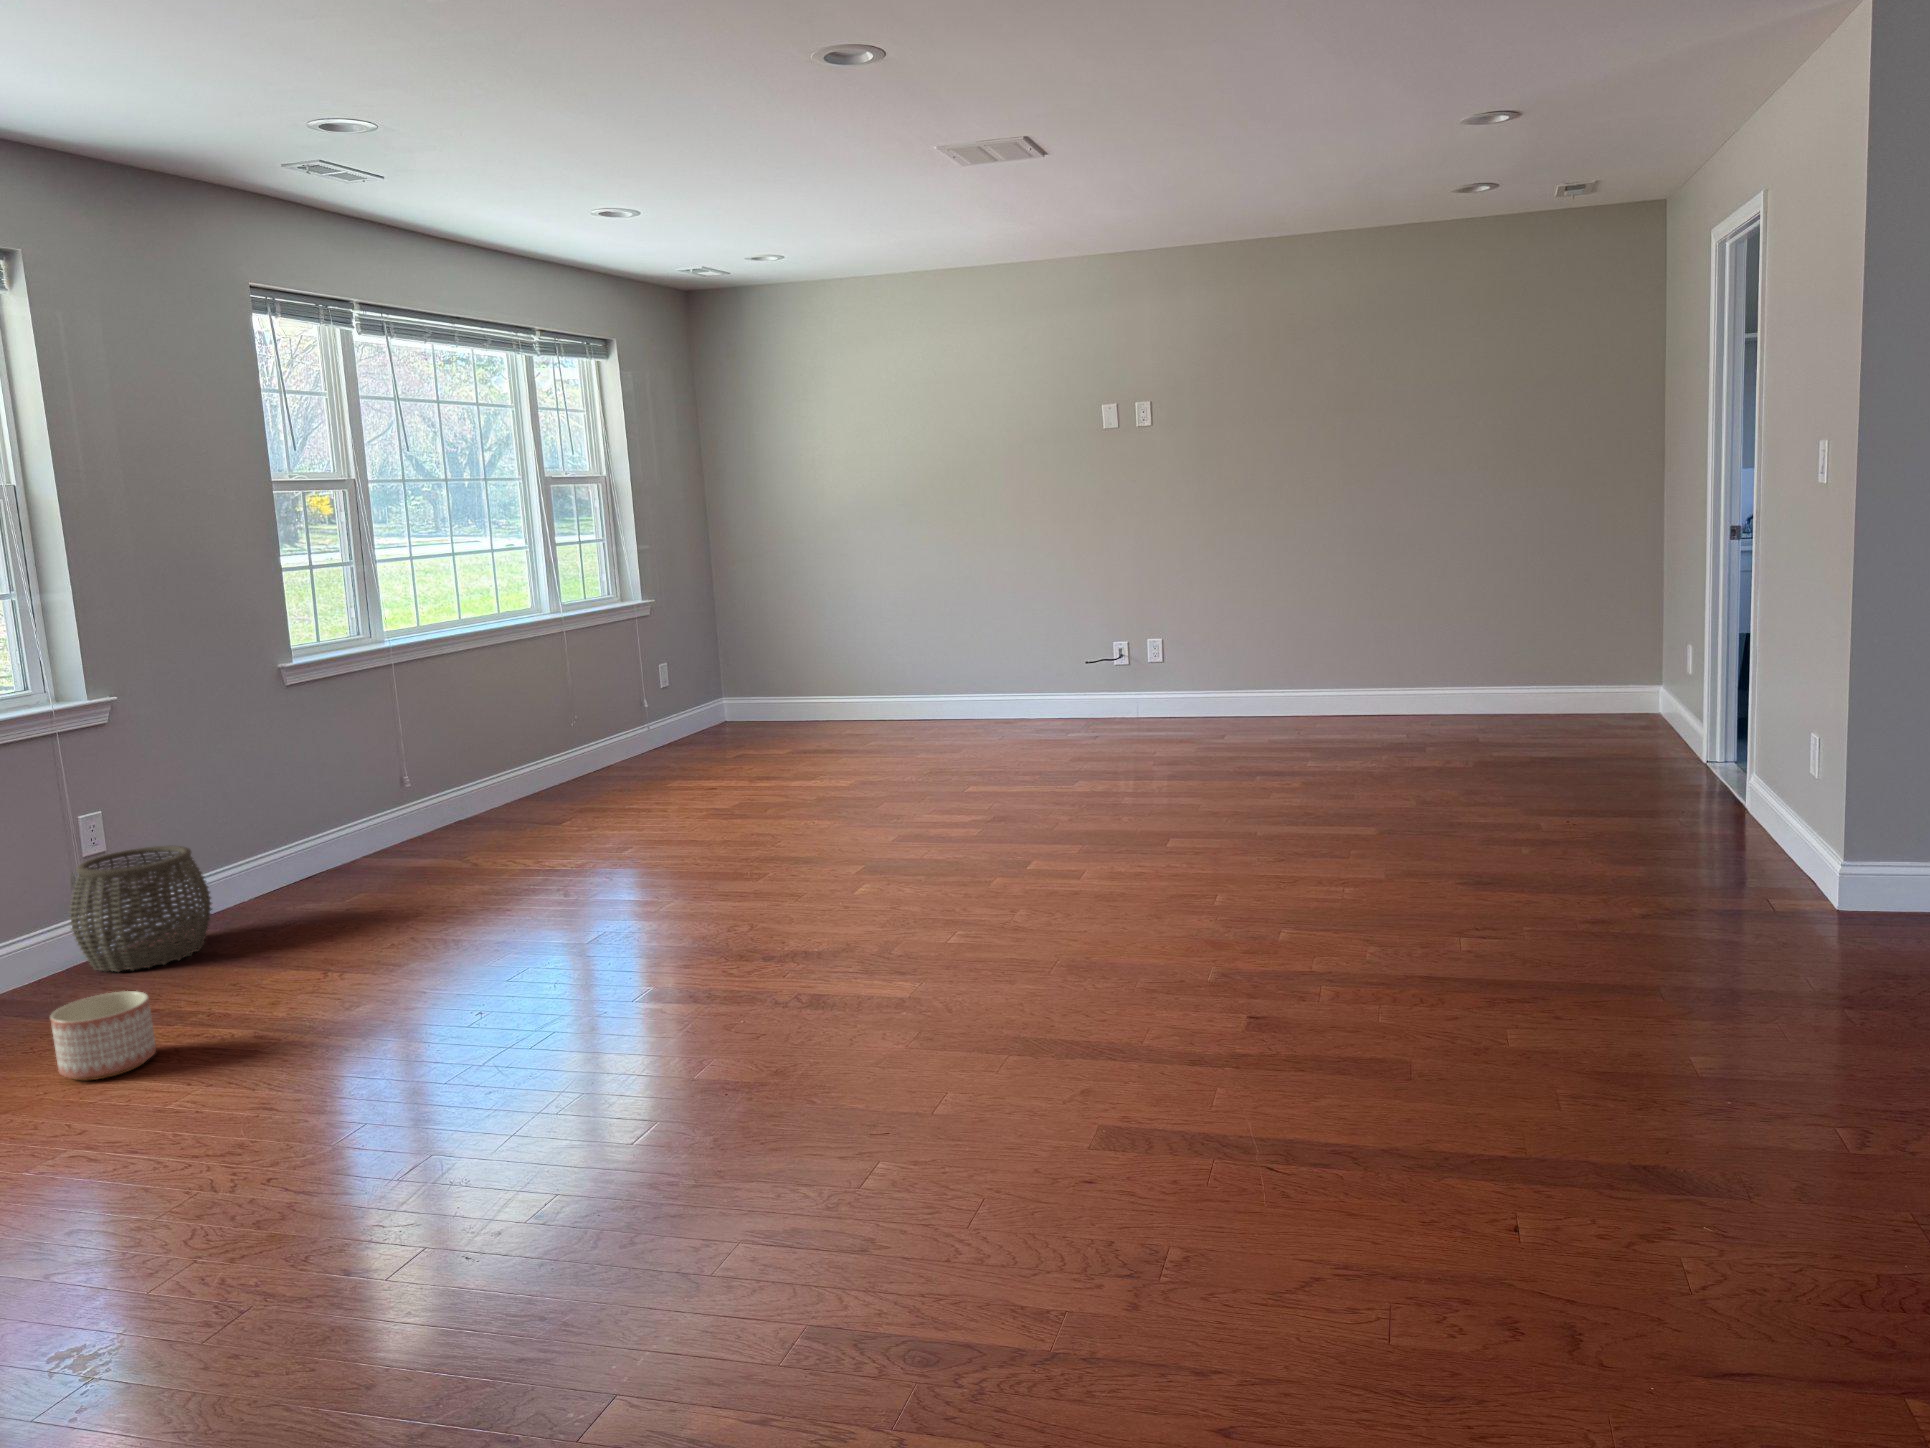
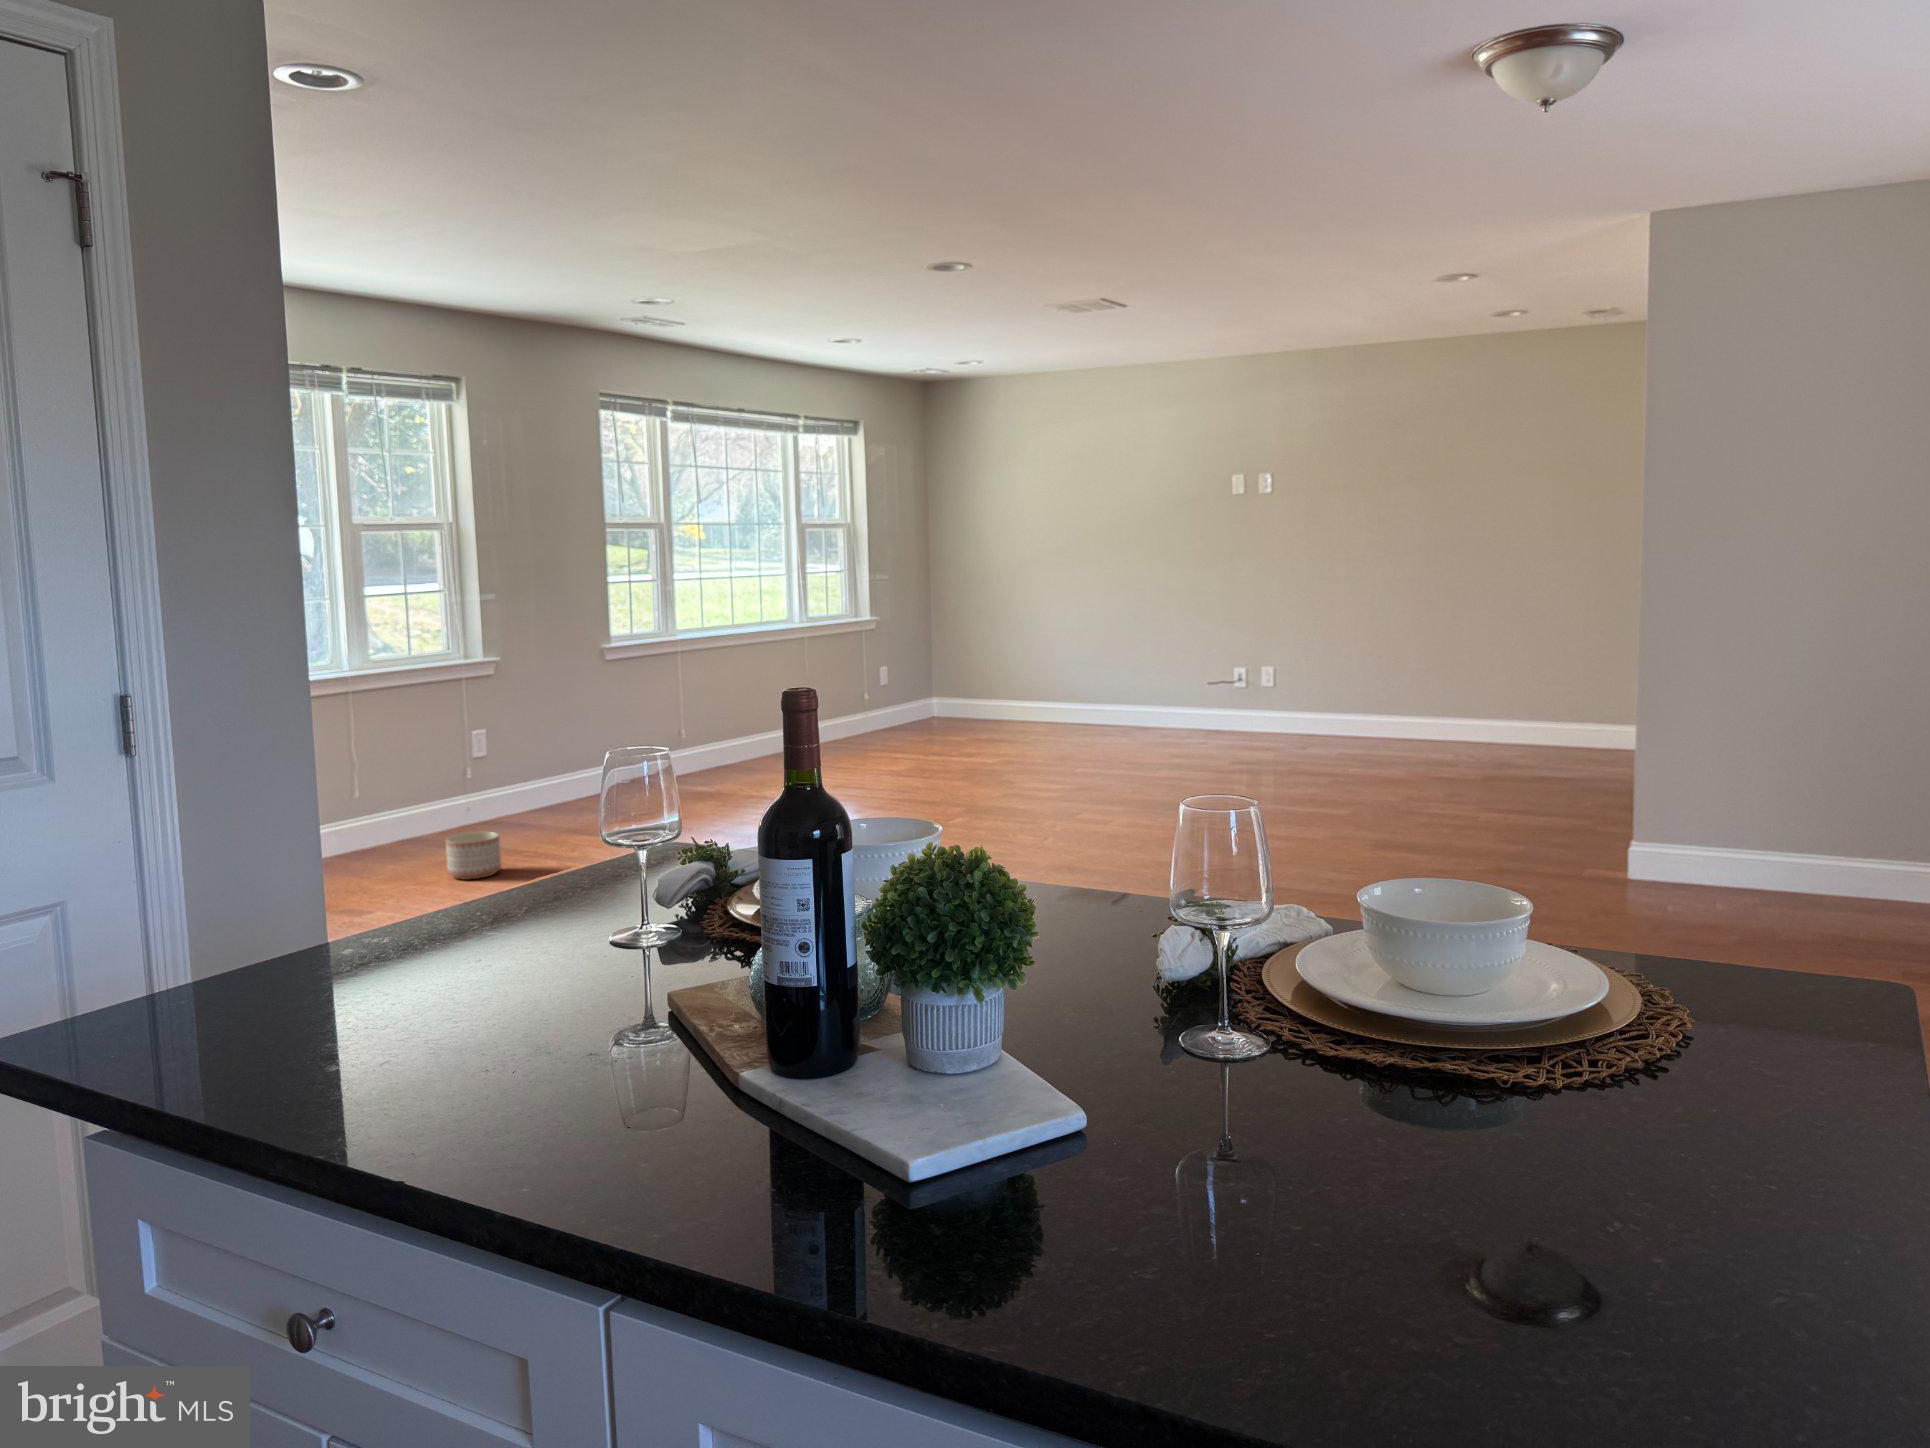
woven basket: present [69,846,212,972] -> none [463,756,546,832]

